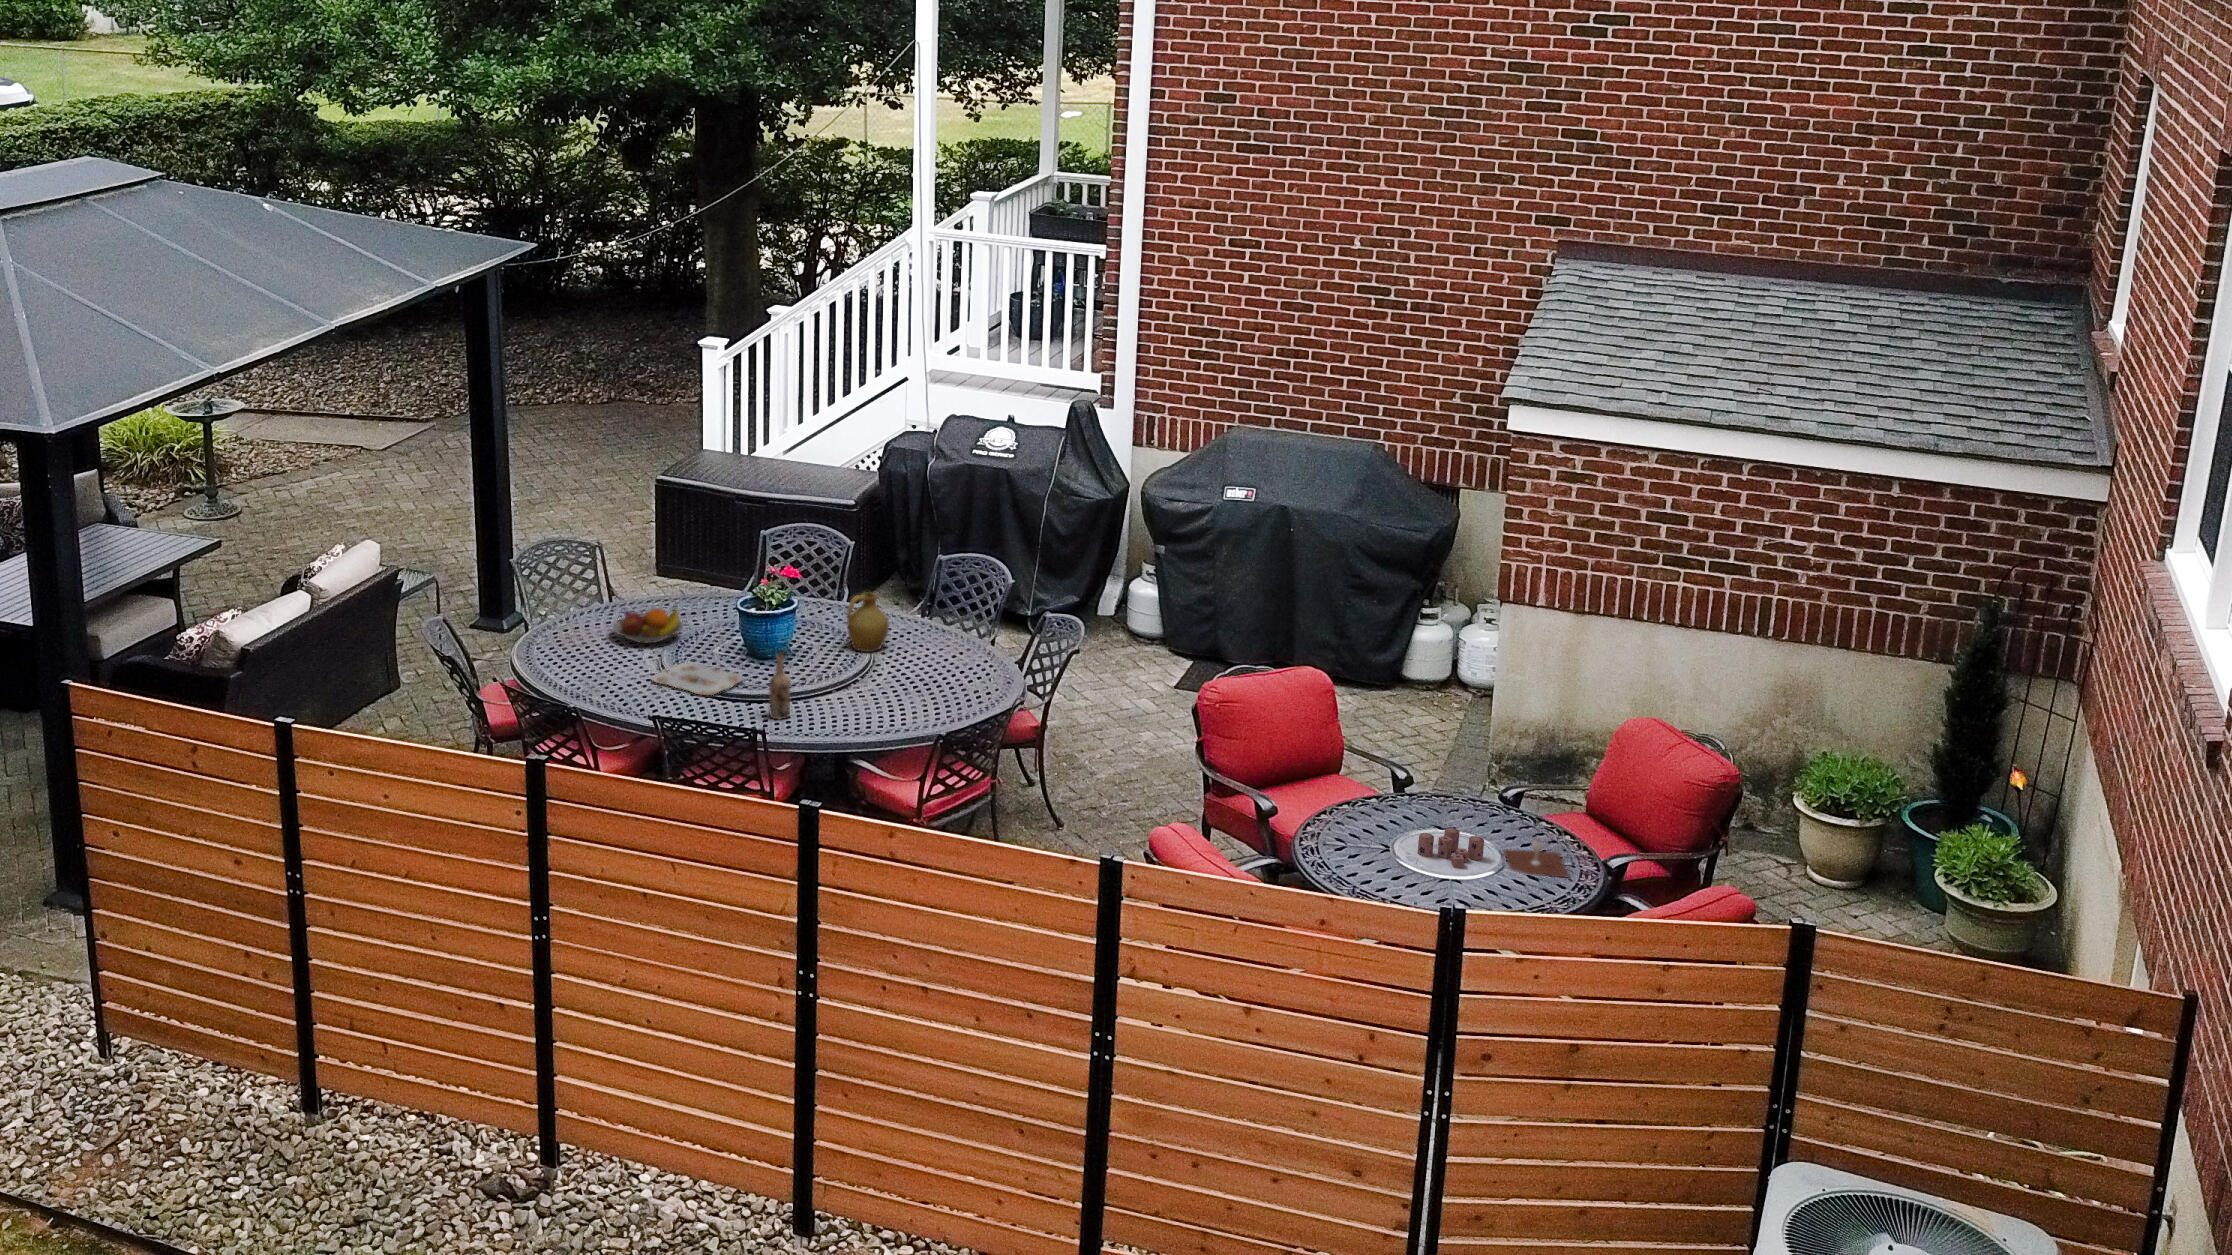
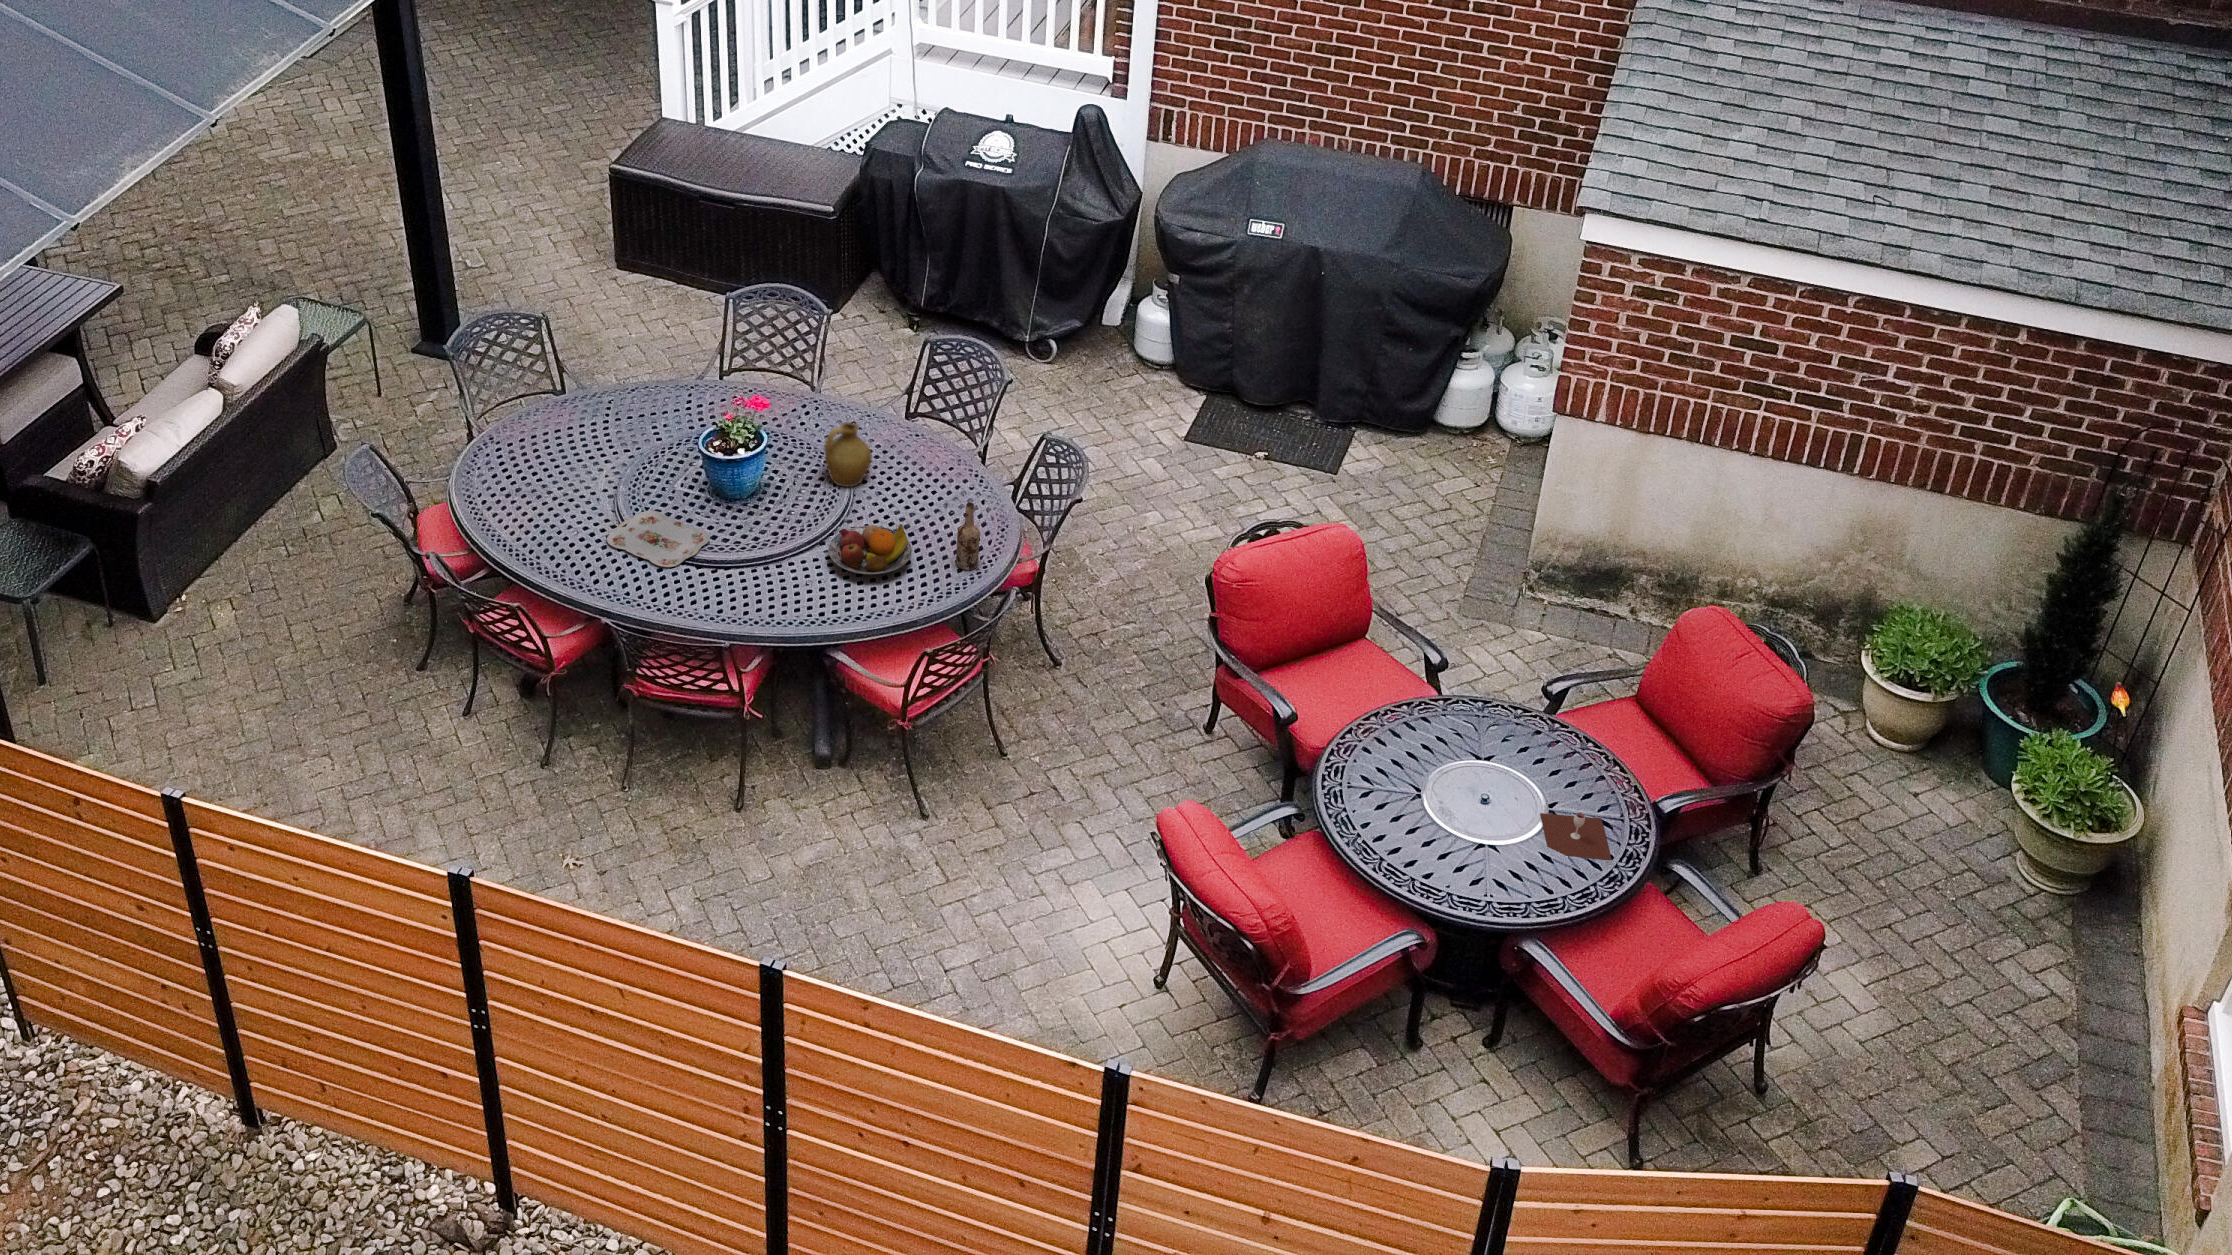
fruit bowl: present [612,606,683,643] -> present [828,524,912,574]
wine bottle: present [769,652,791,720] -> present [956,502,980,570]
candle: present [1418,828,1484,868] -> none [1447,792,1521,846]

